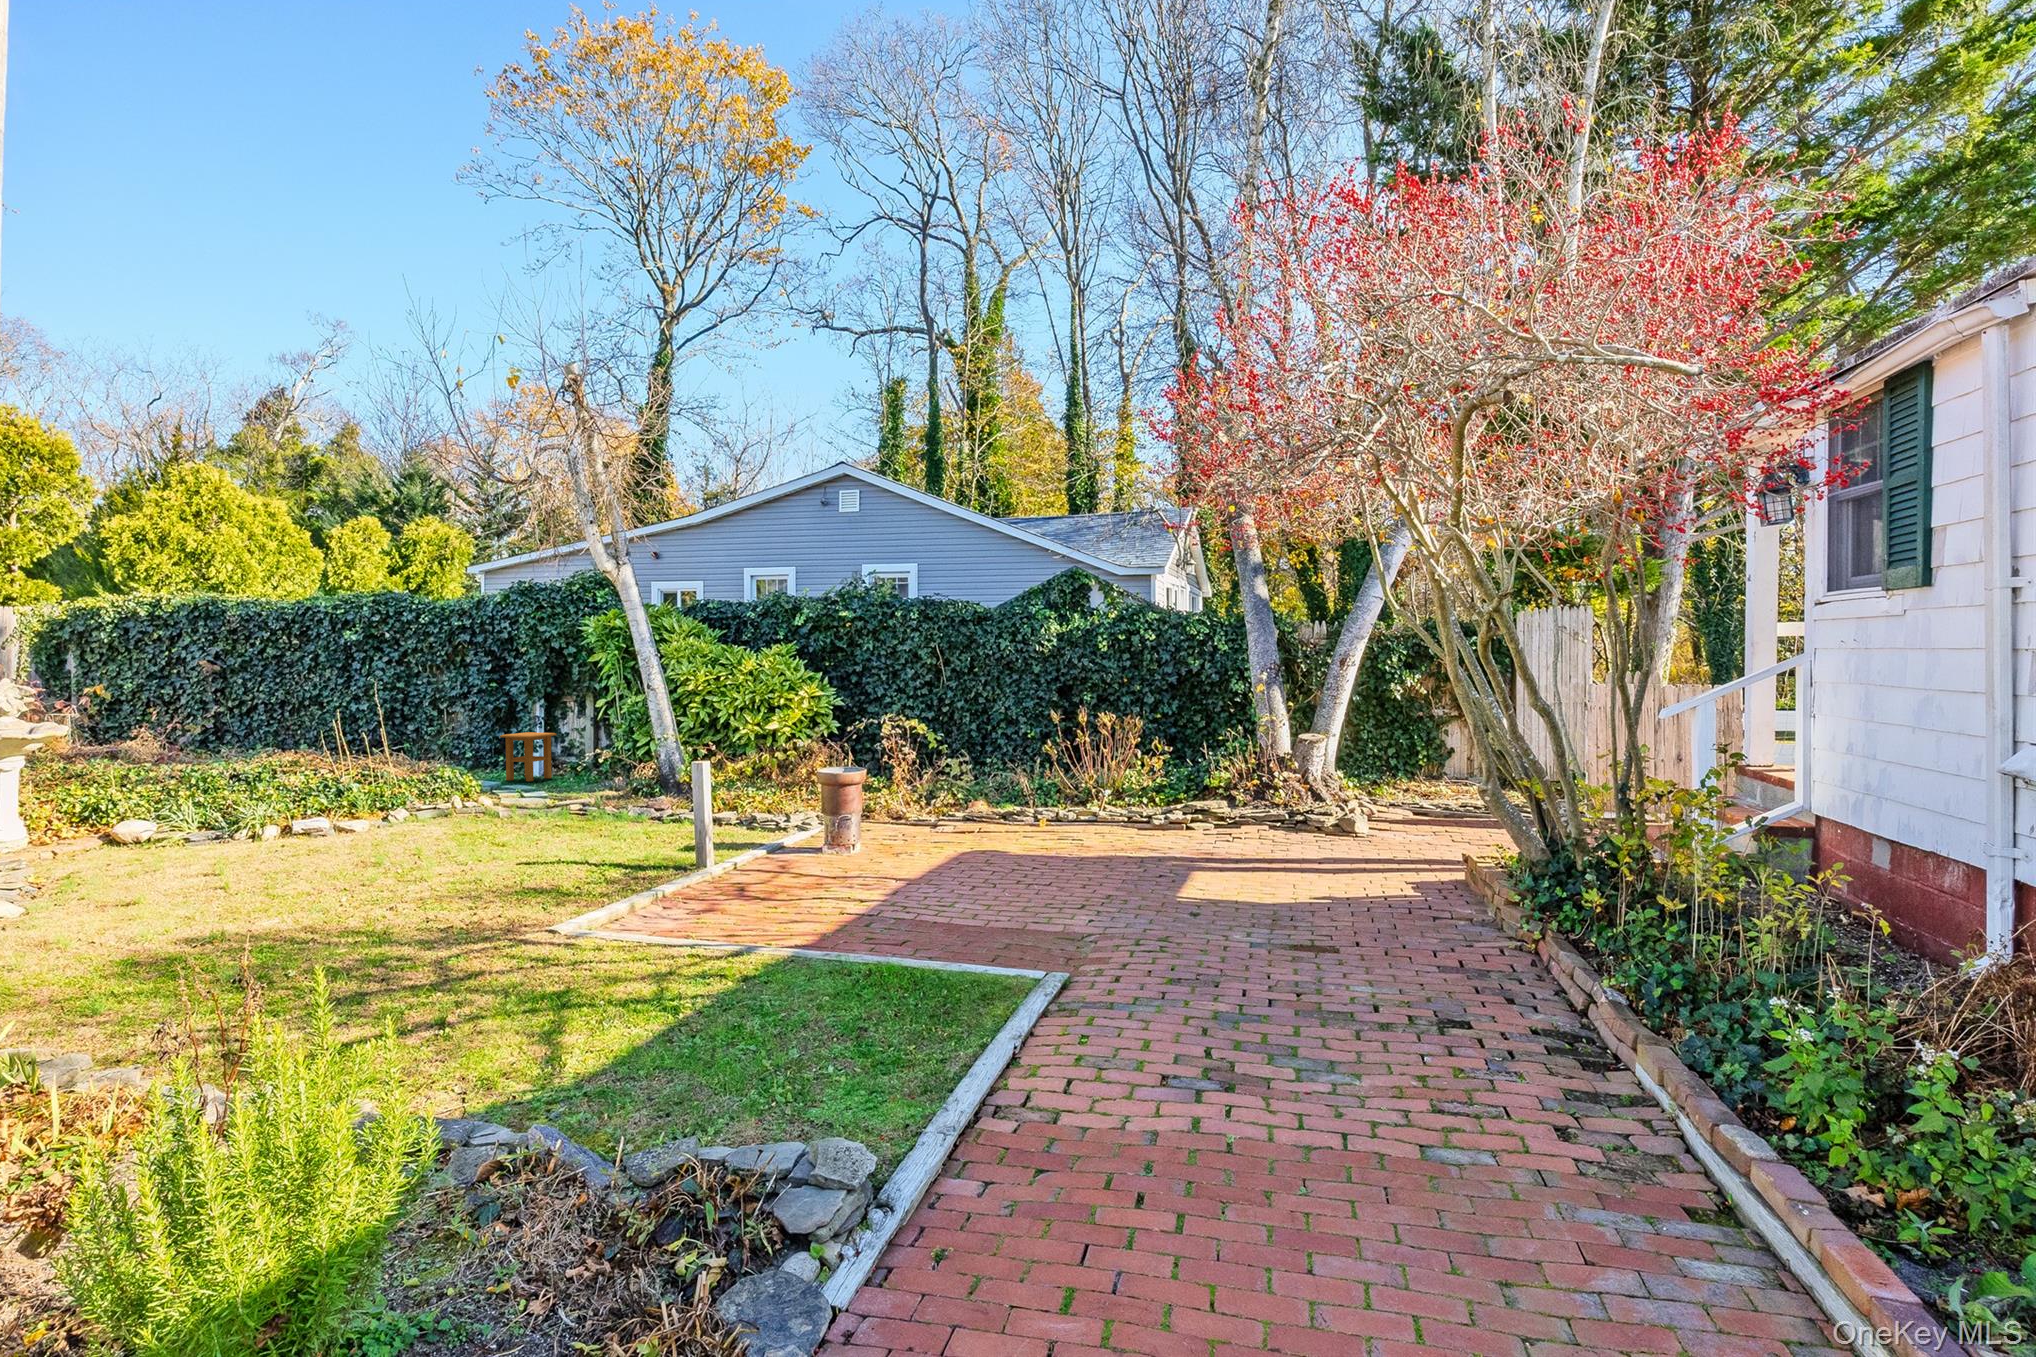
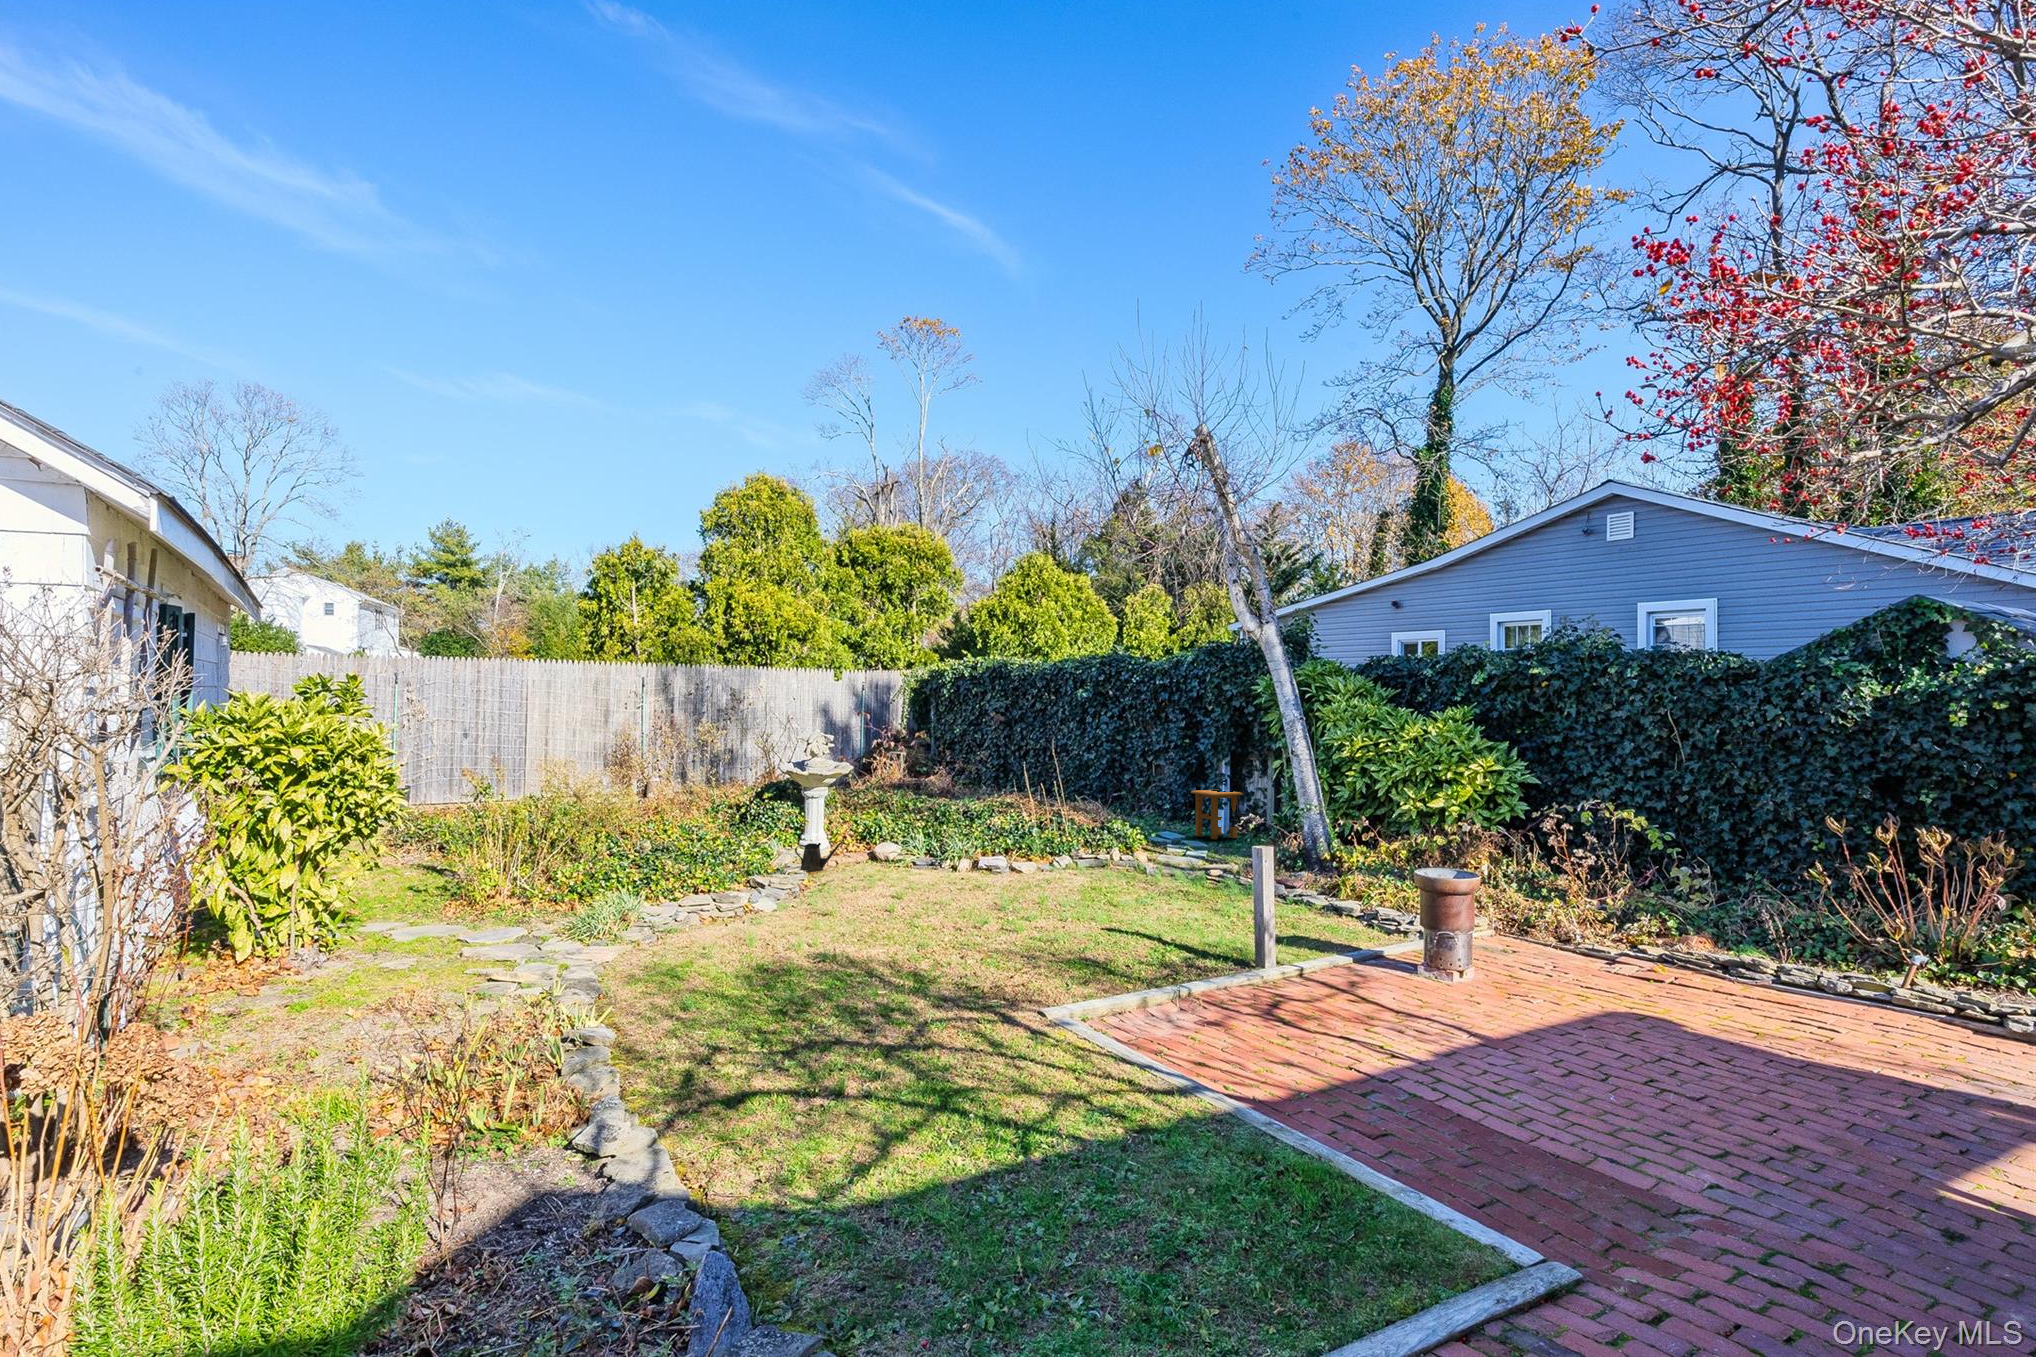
watering can: none [19,823,104,867] -> present [795,841,843,871]

